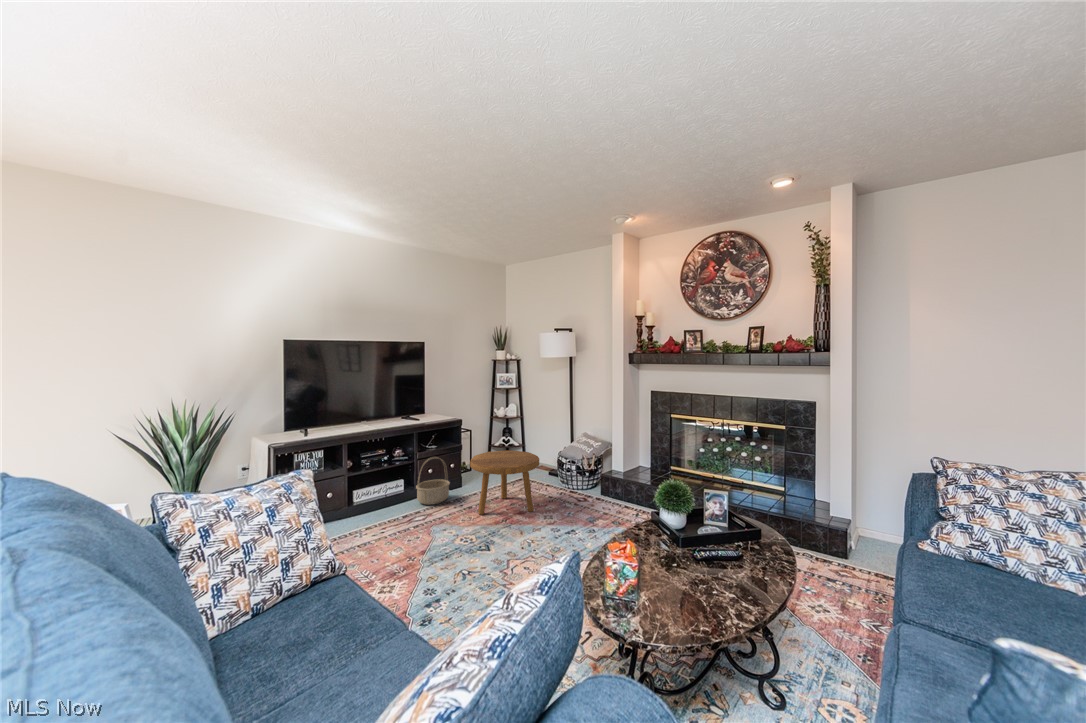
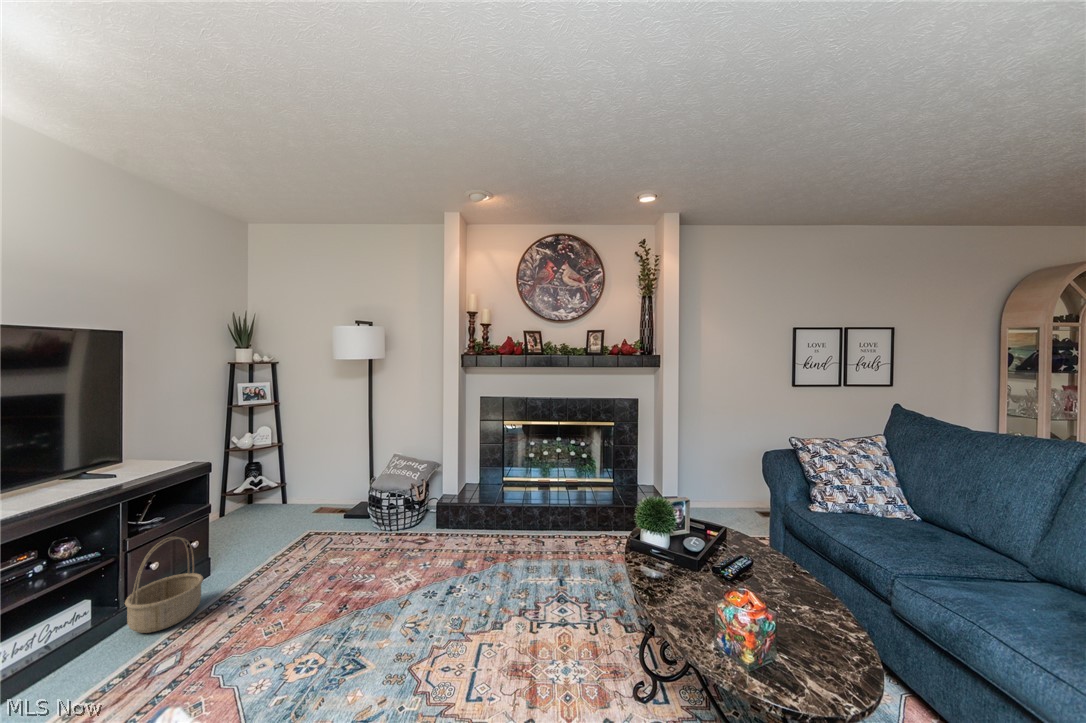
footstool: present [470,451,539,515] -> none [261,494,381,613]

